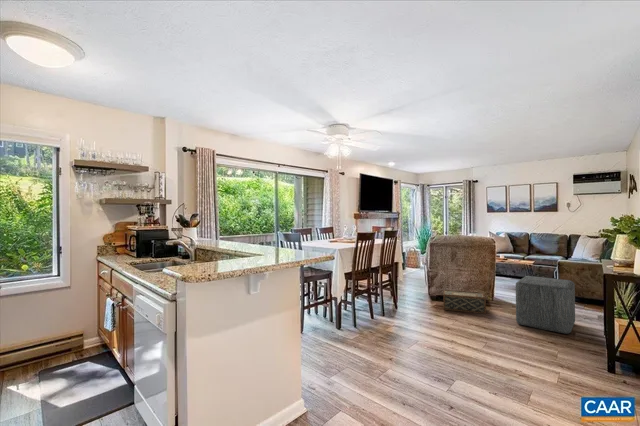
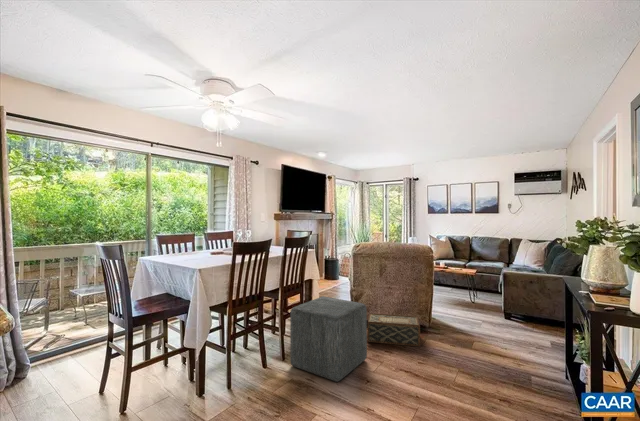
ottoman: present [516,276,575,334] -> present [290,296,367,381]

